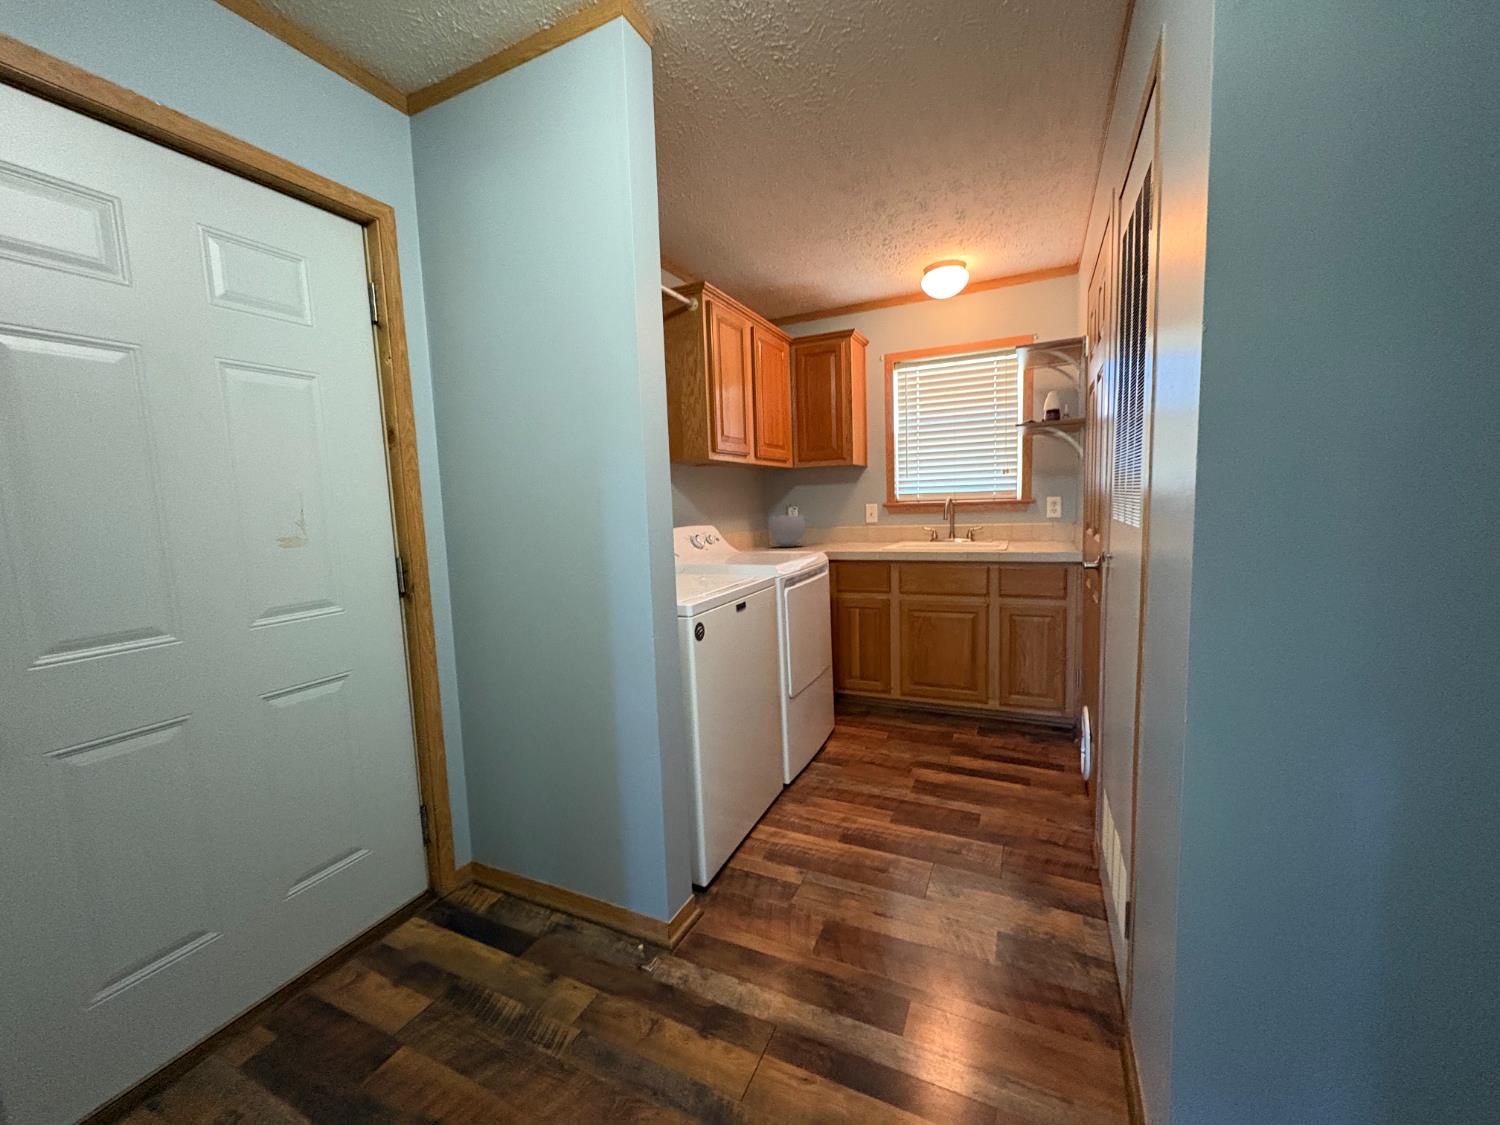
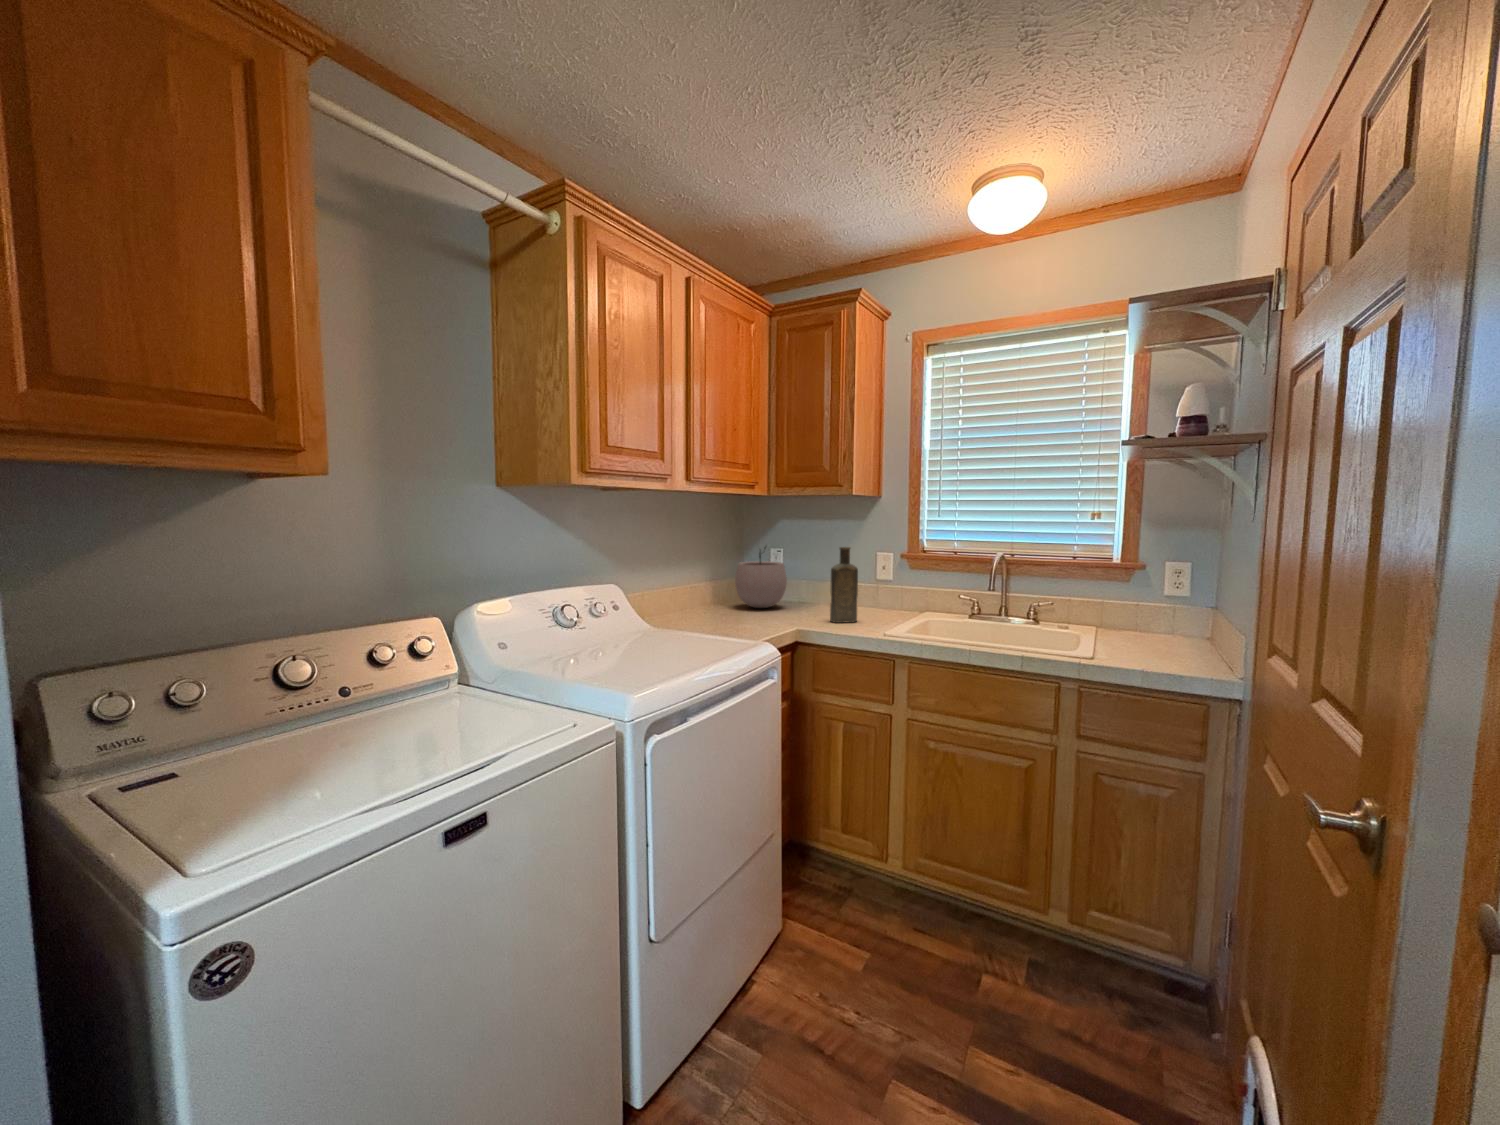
bottle: none [839,499,860,549] -> present [830,547,858,623]

